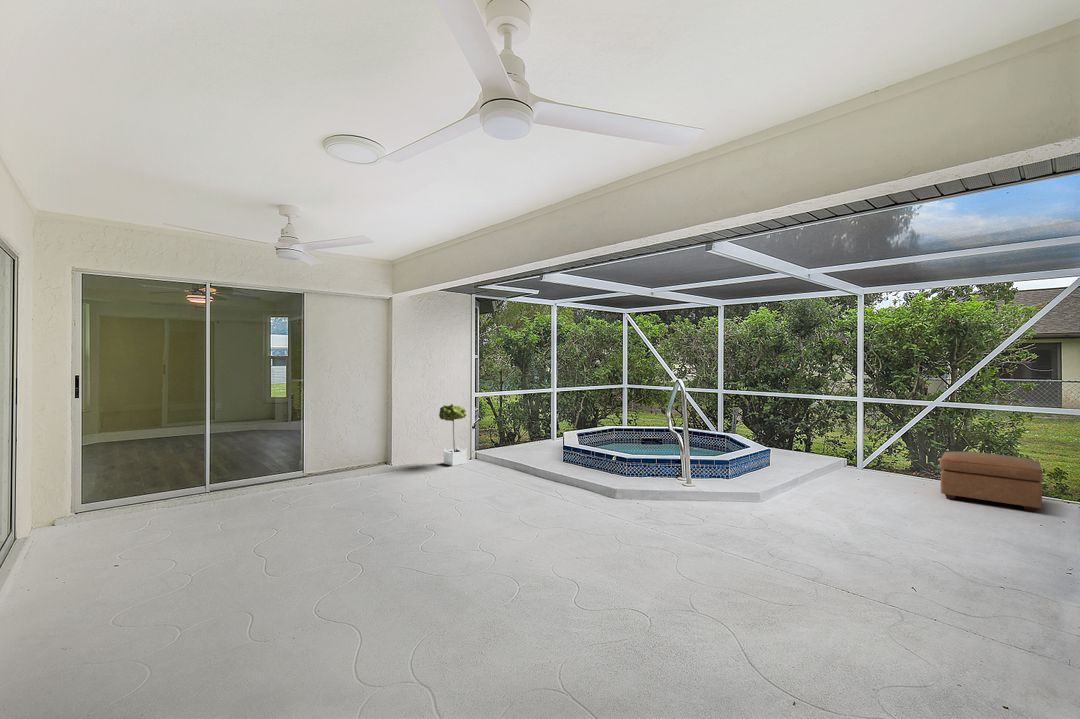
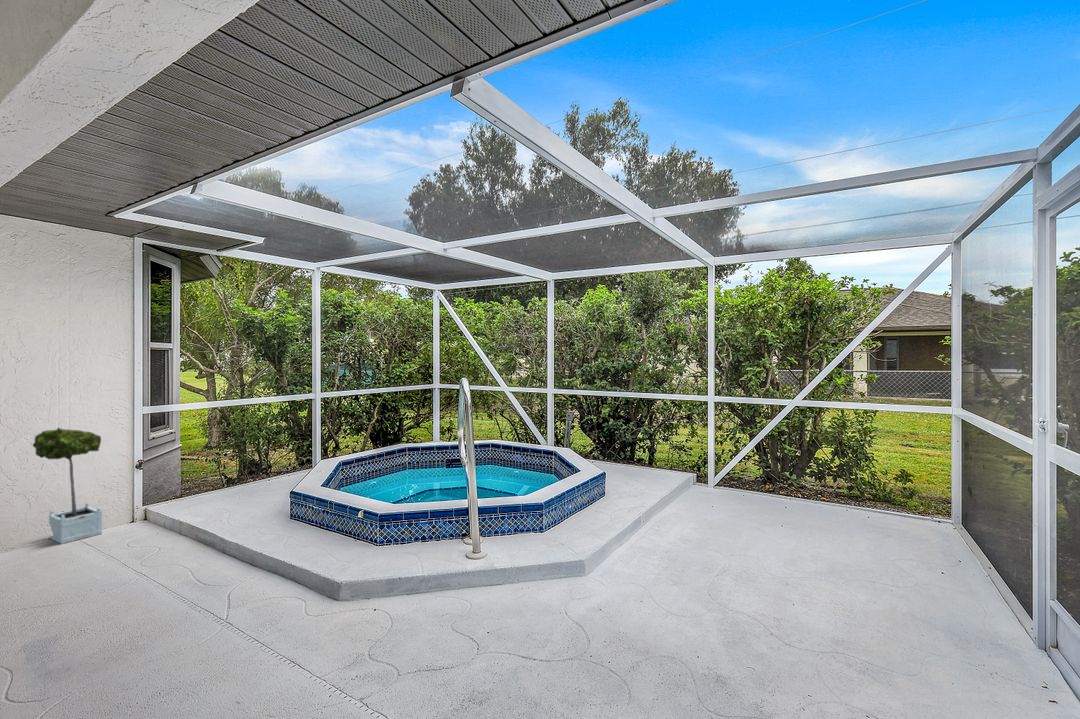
ottoman: present [940,452,1043,512] -> none [818,468,949,554]

